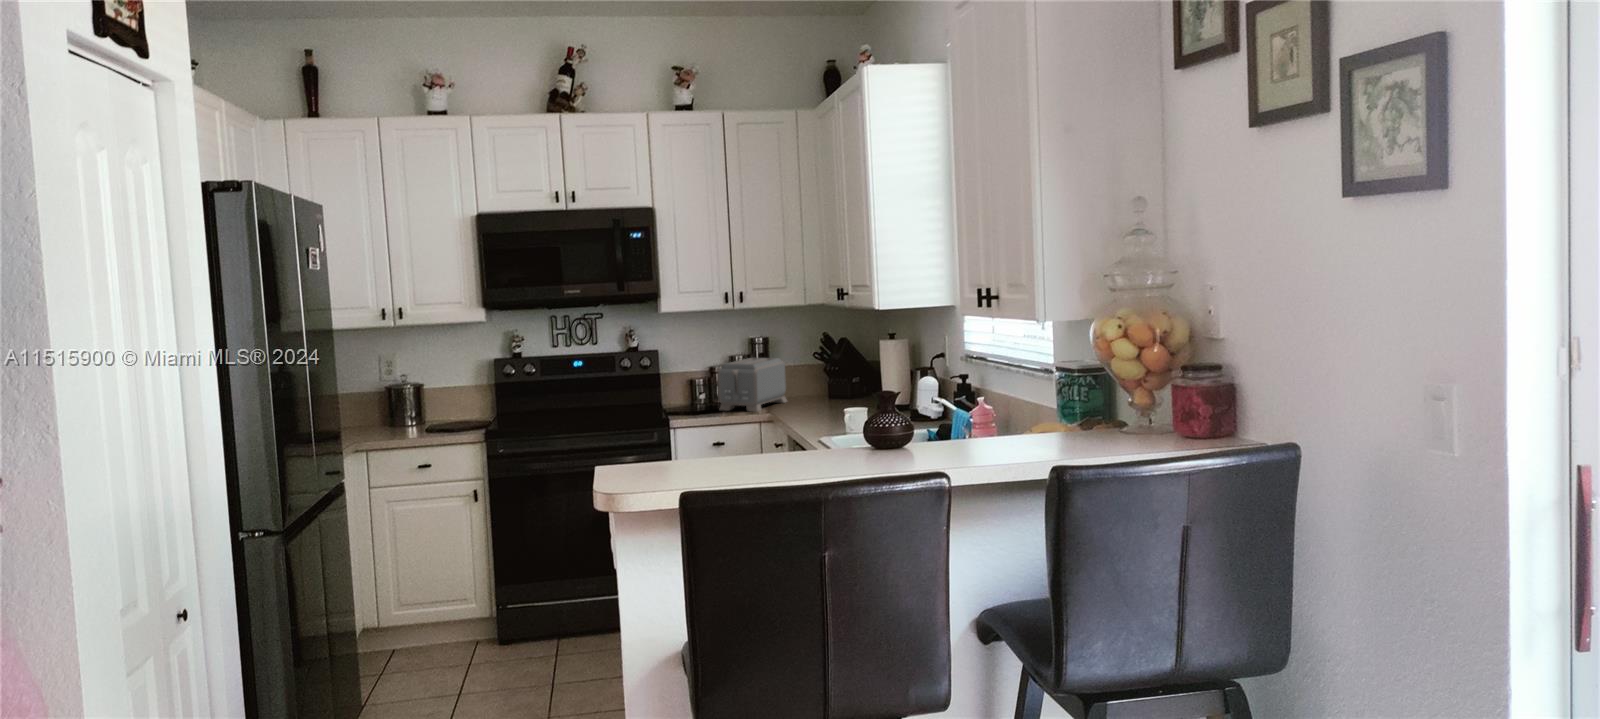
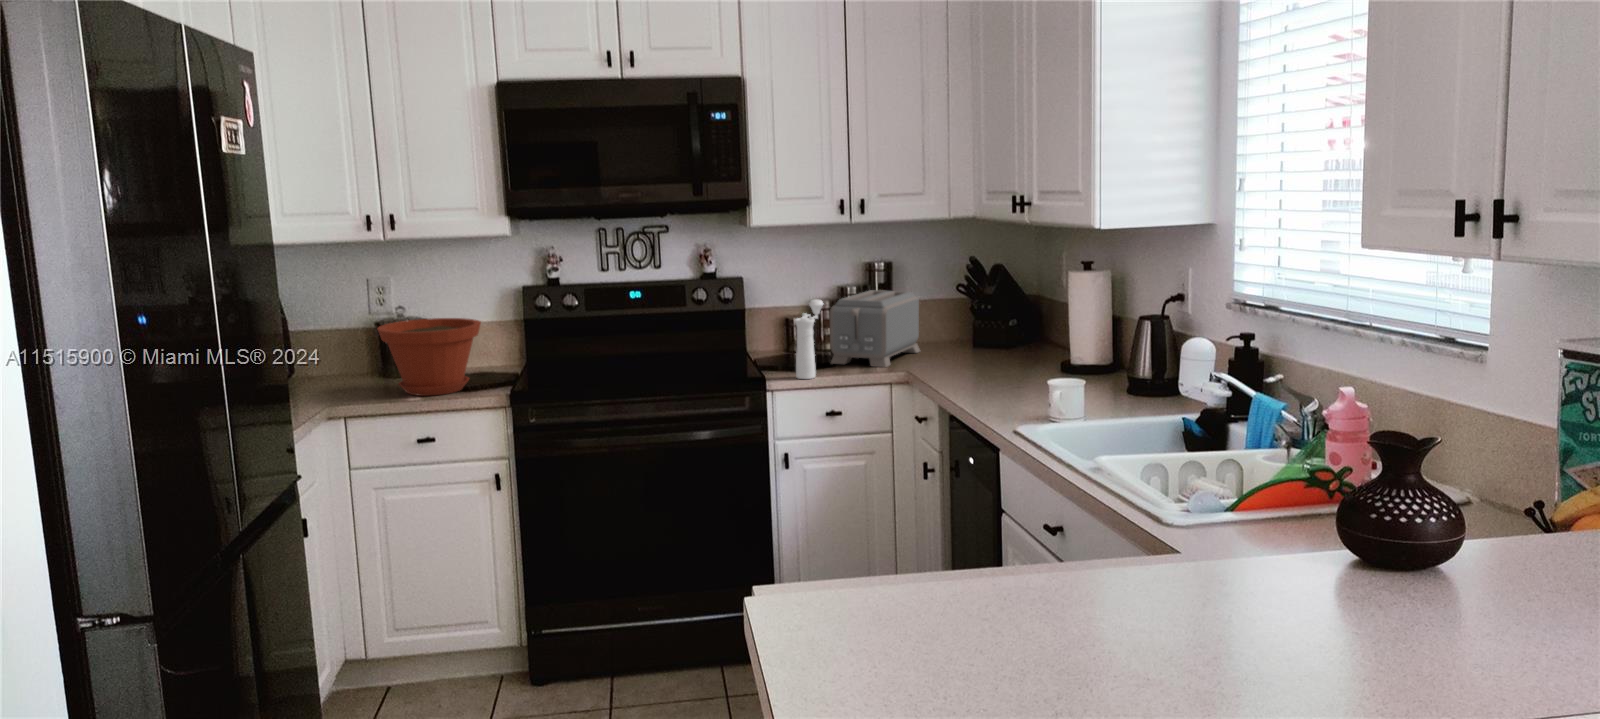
pepper mill: none [689,363,711,420] -> present [795,299,824,379]
plant pot: none [389,381,465,436] -> present [377,318,481,396]

